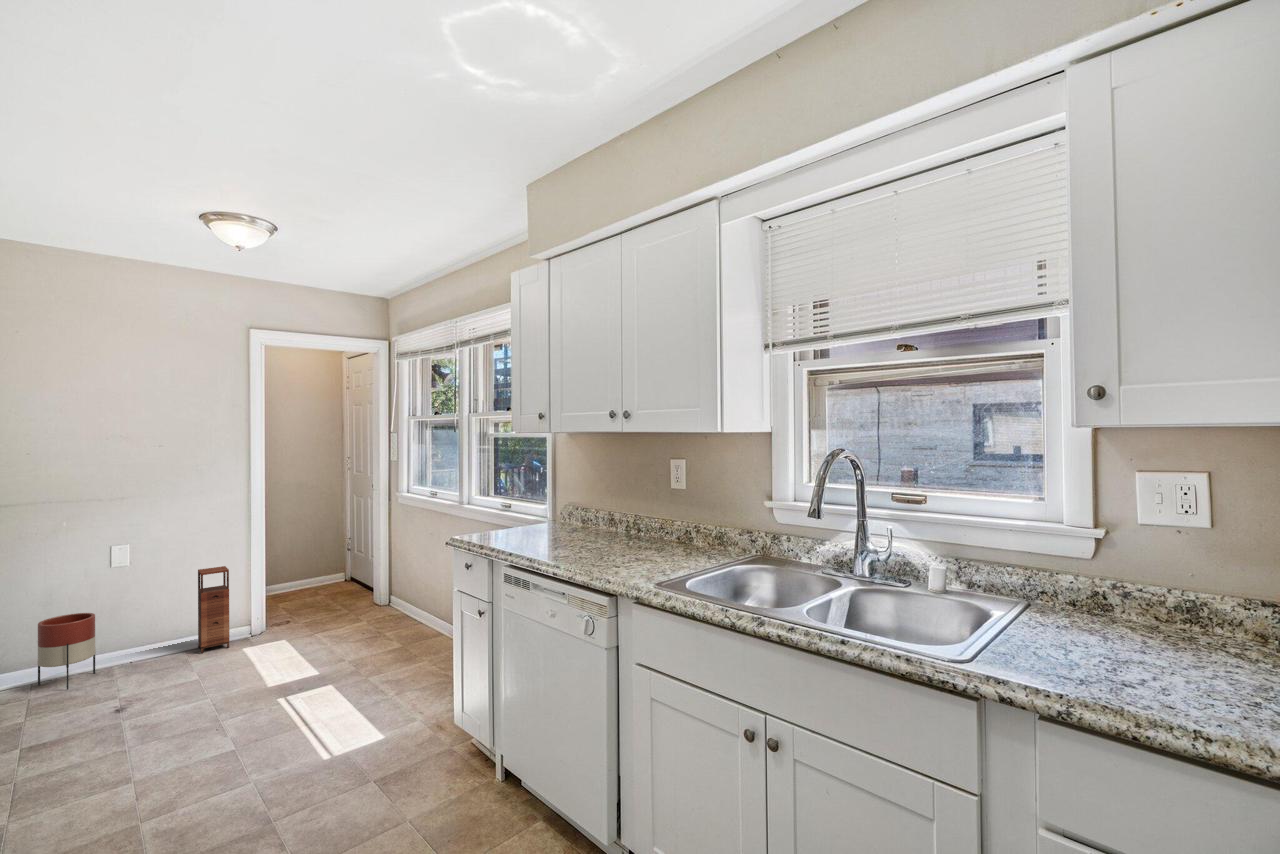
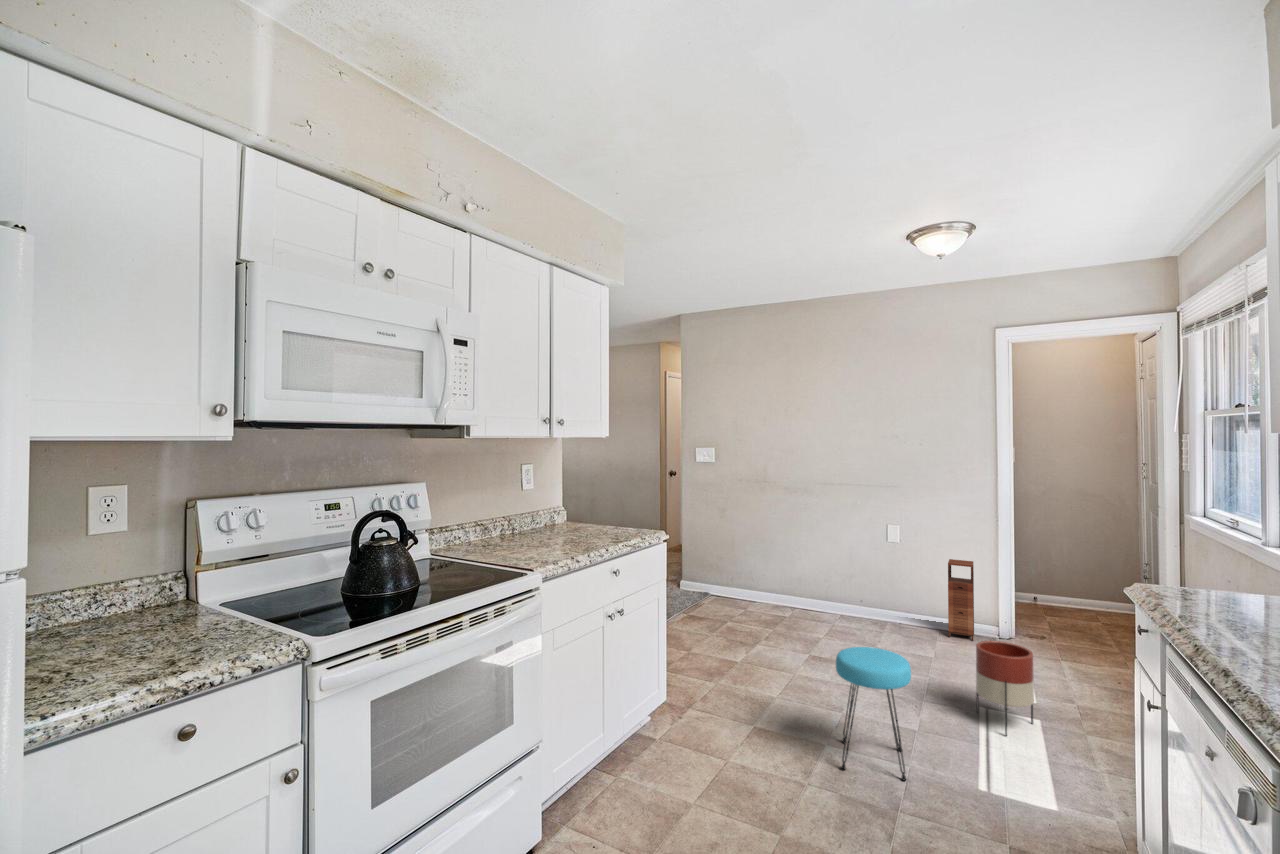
planter: present [37,613,96,690] -> present [976,641,1034,736]
stool: none [157,670,259,827] -> present [836,647,911,780]

